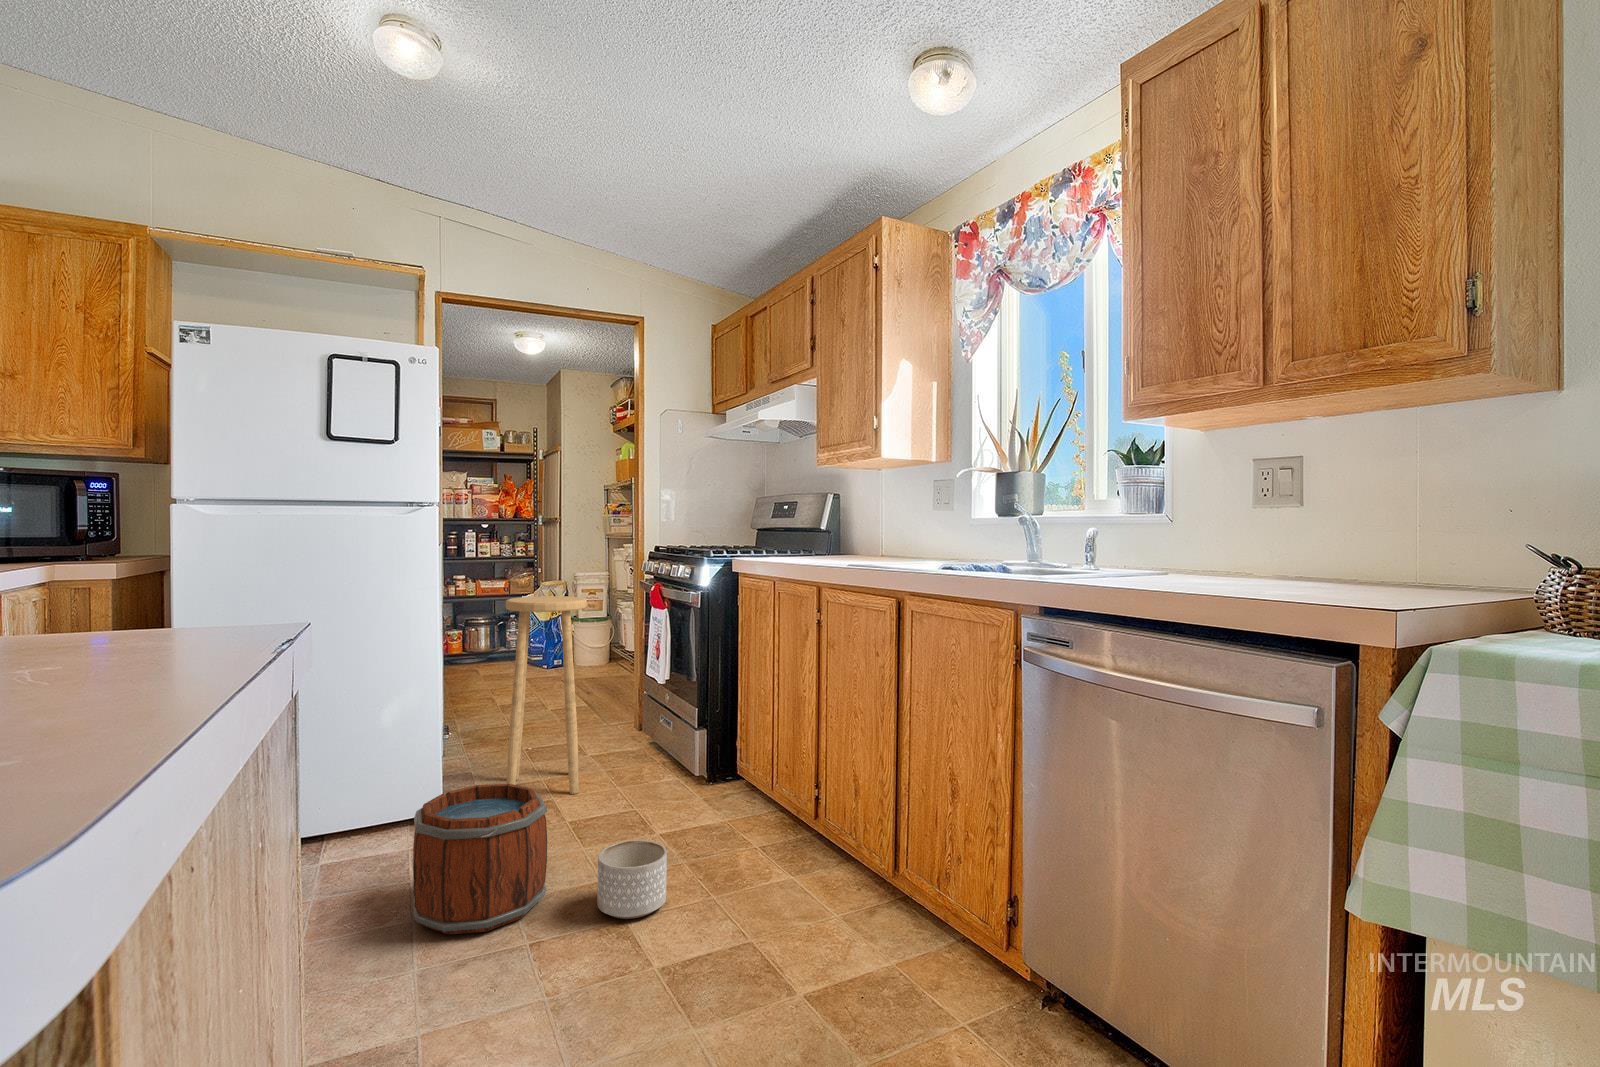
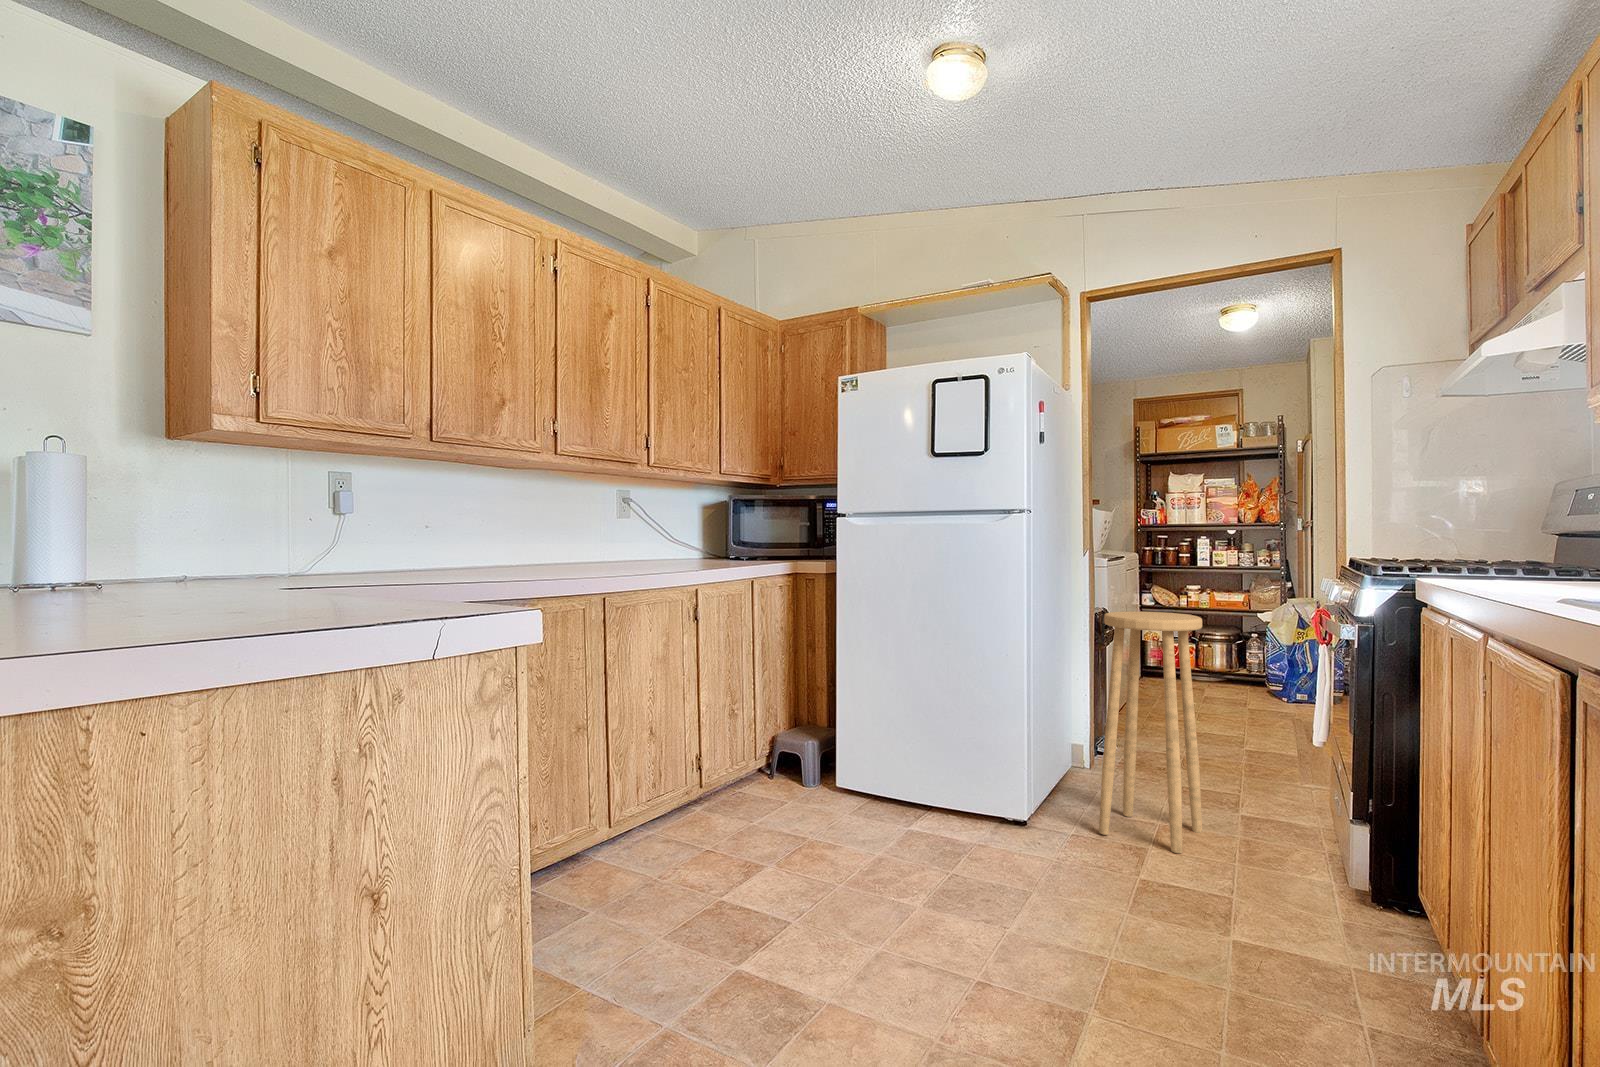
bucket: present [413,784,547,934] -> none [912,798,1047,956]
planter: present [597,840,667,919] -> none [1071,919,1162,1025]

